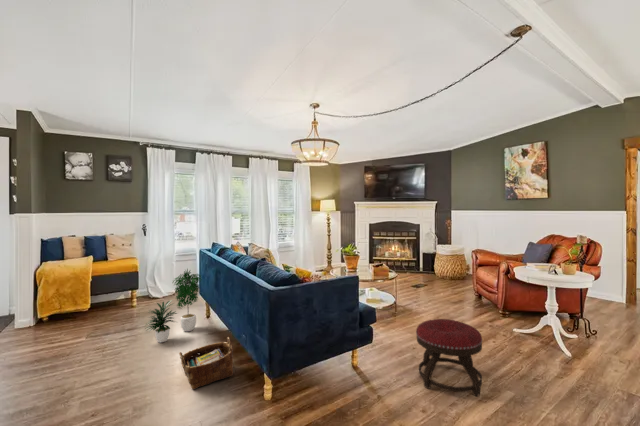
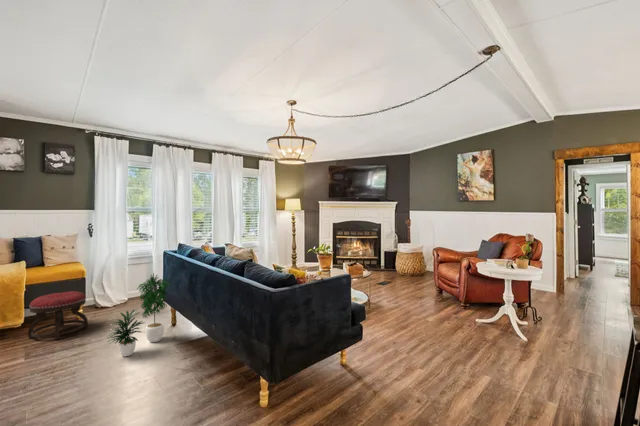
ottoman: present [416,319,482,396] -> present [28,291,88,340]
woven basket: present [179,337,233,389] -> none [162,344,221,402]

